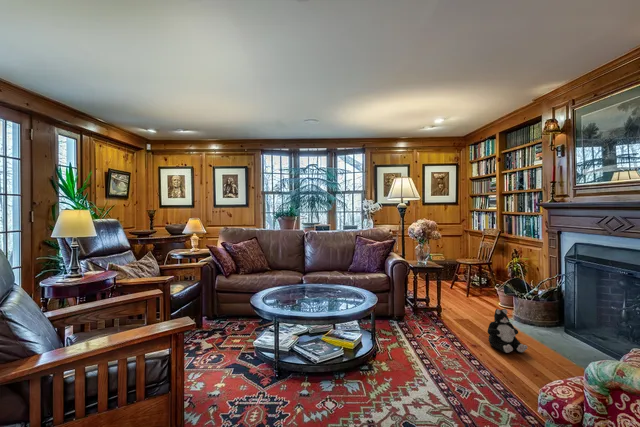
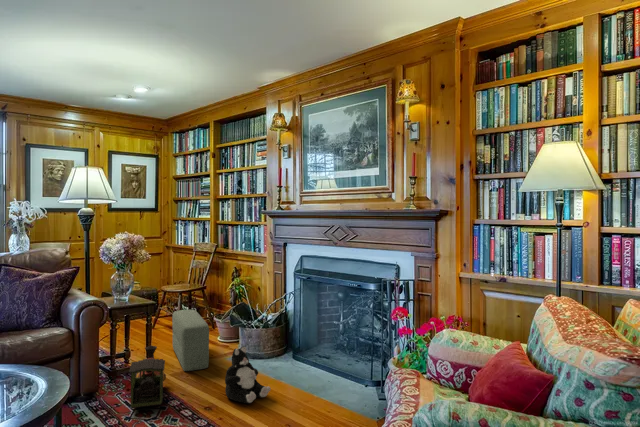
pouf: none [460,276,483,321] -> present [172,310,209,371]
toy train: none [419,295,448,335] -> present [129,346,166,408]

